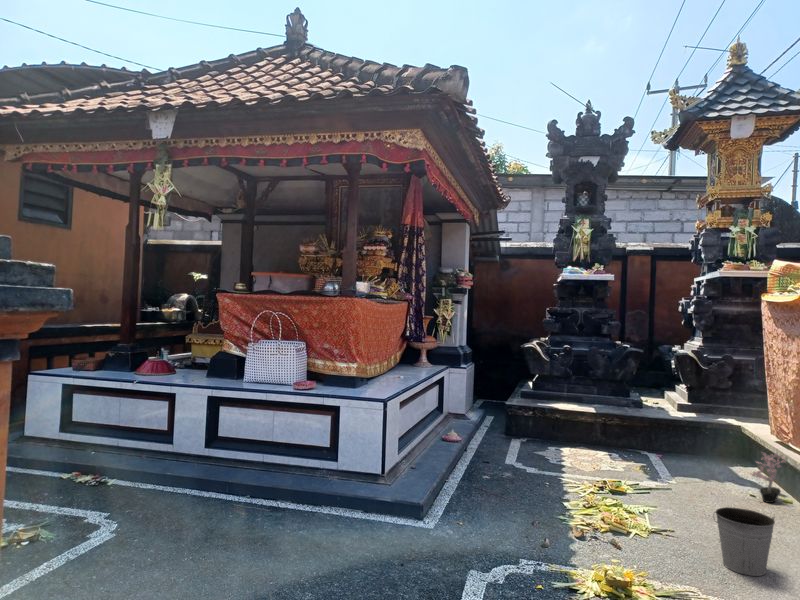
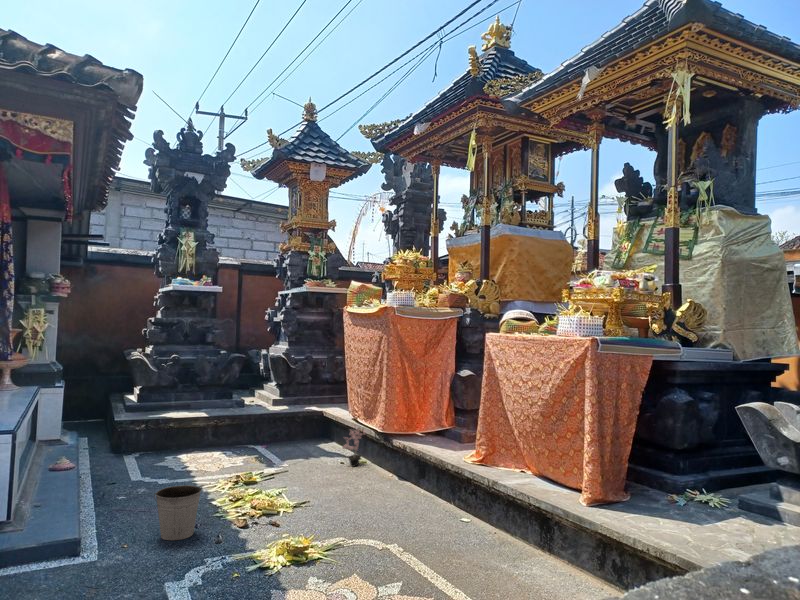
bucket: present [714,507,775,576] -> present [154,485,202,540]

